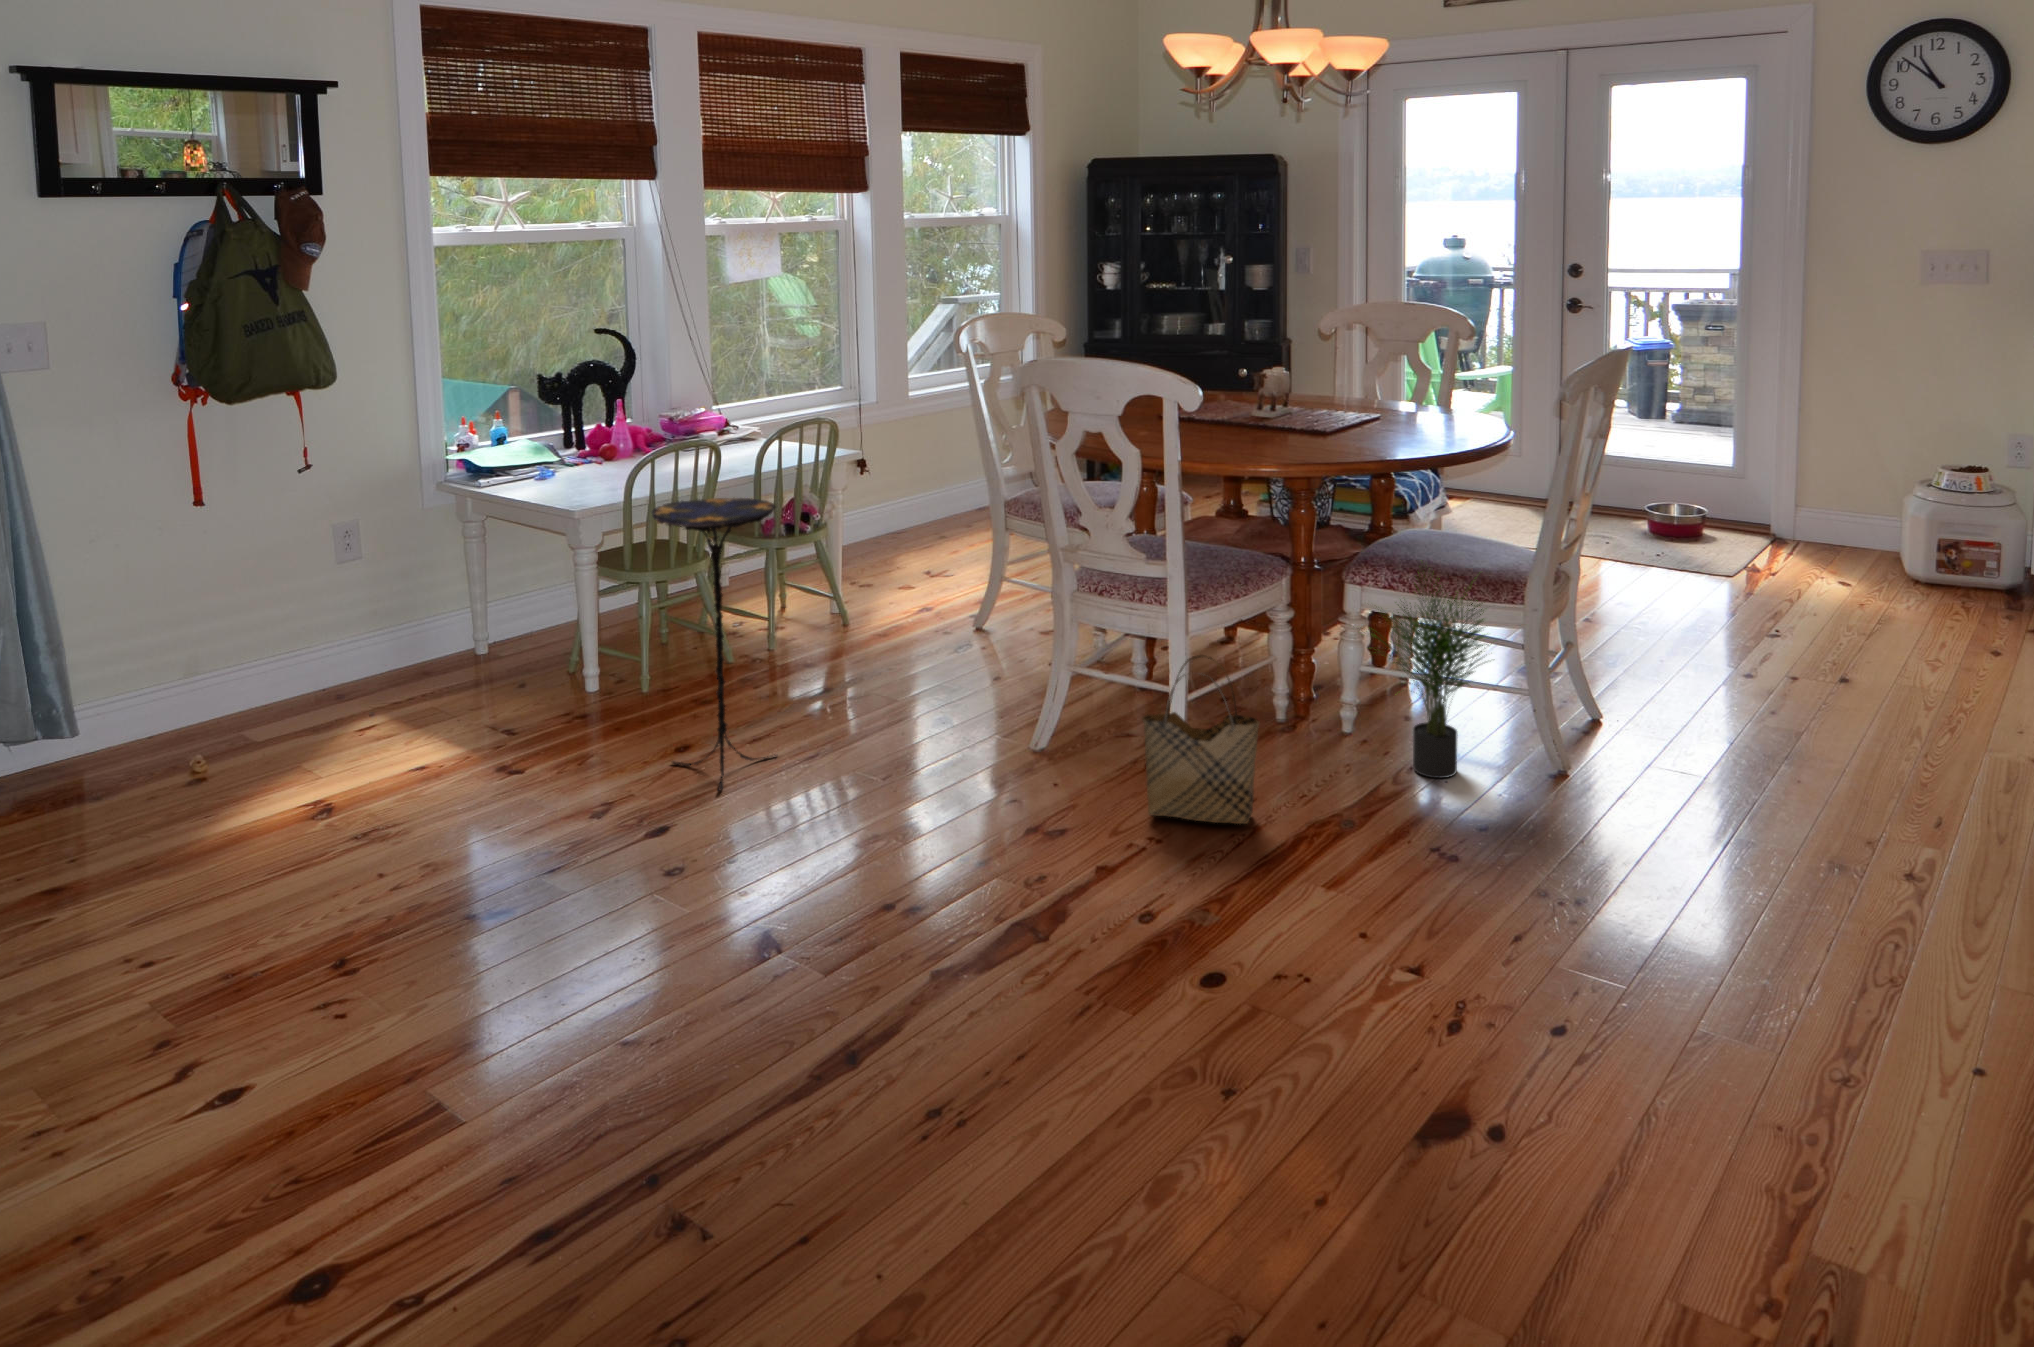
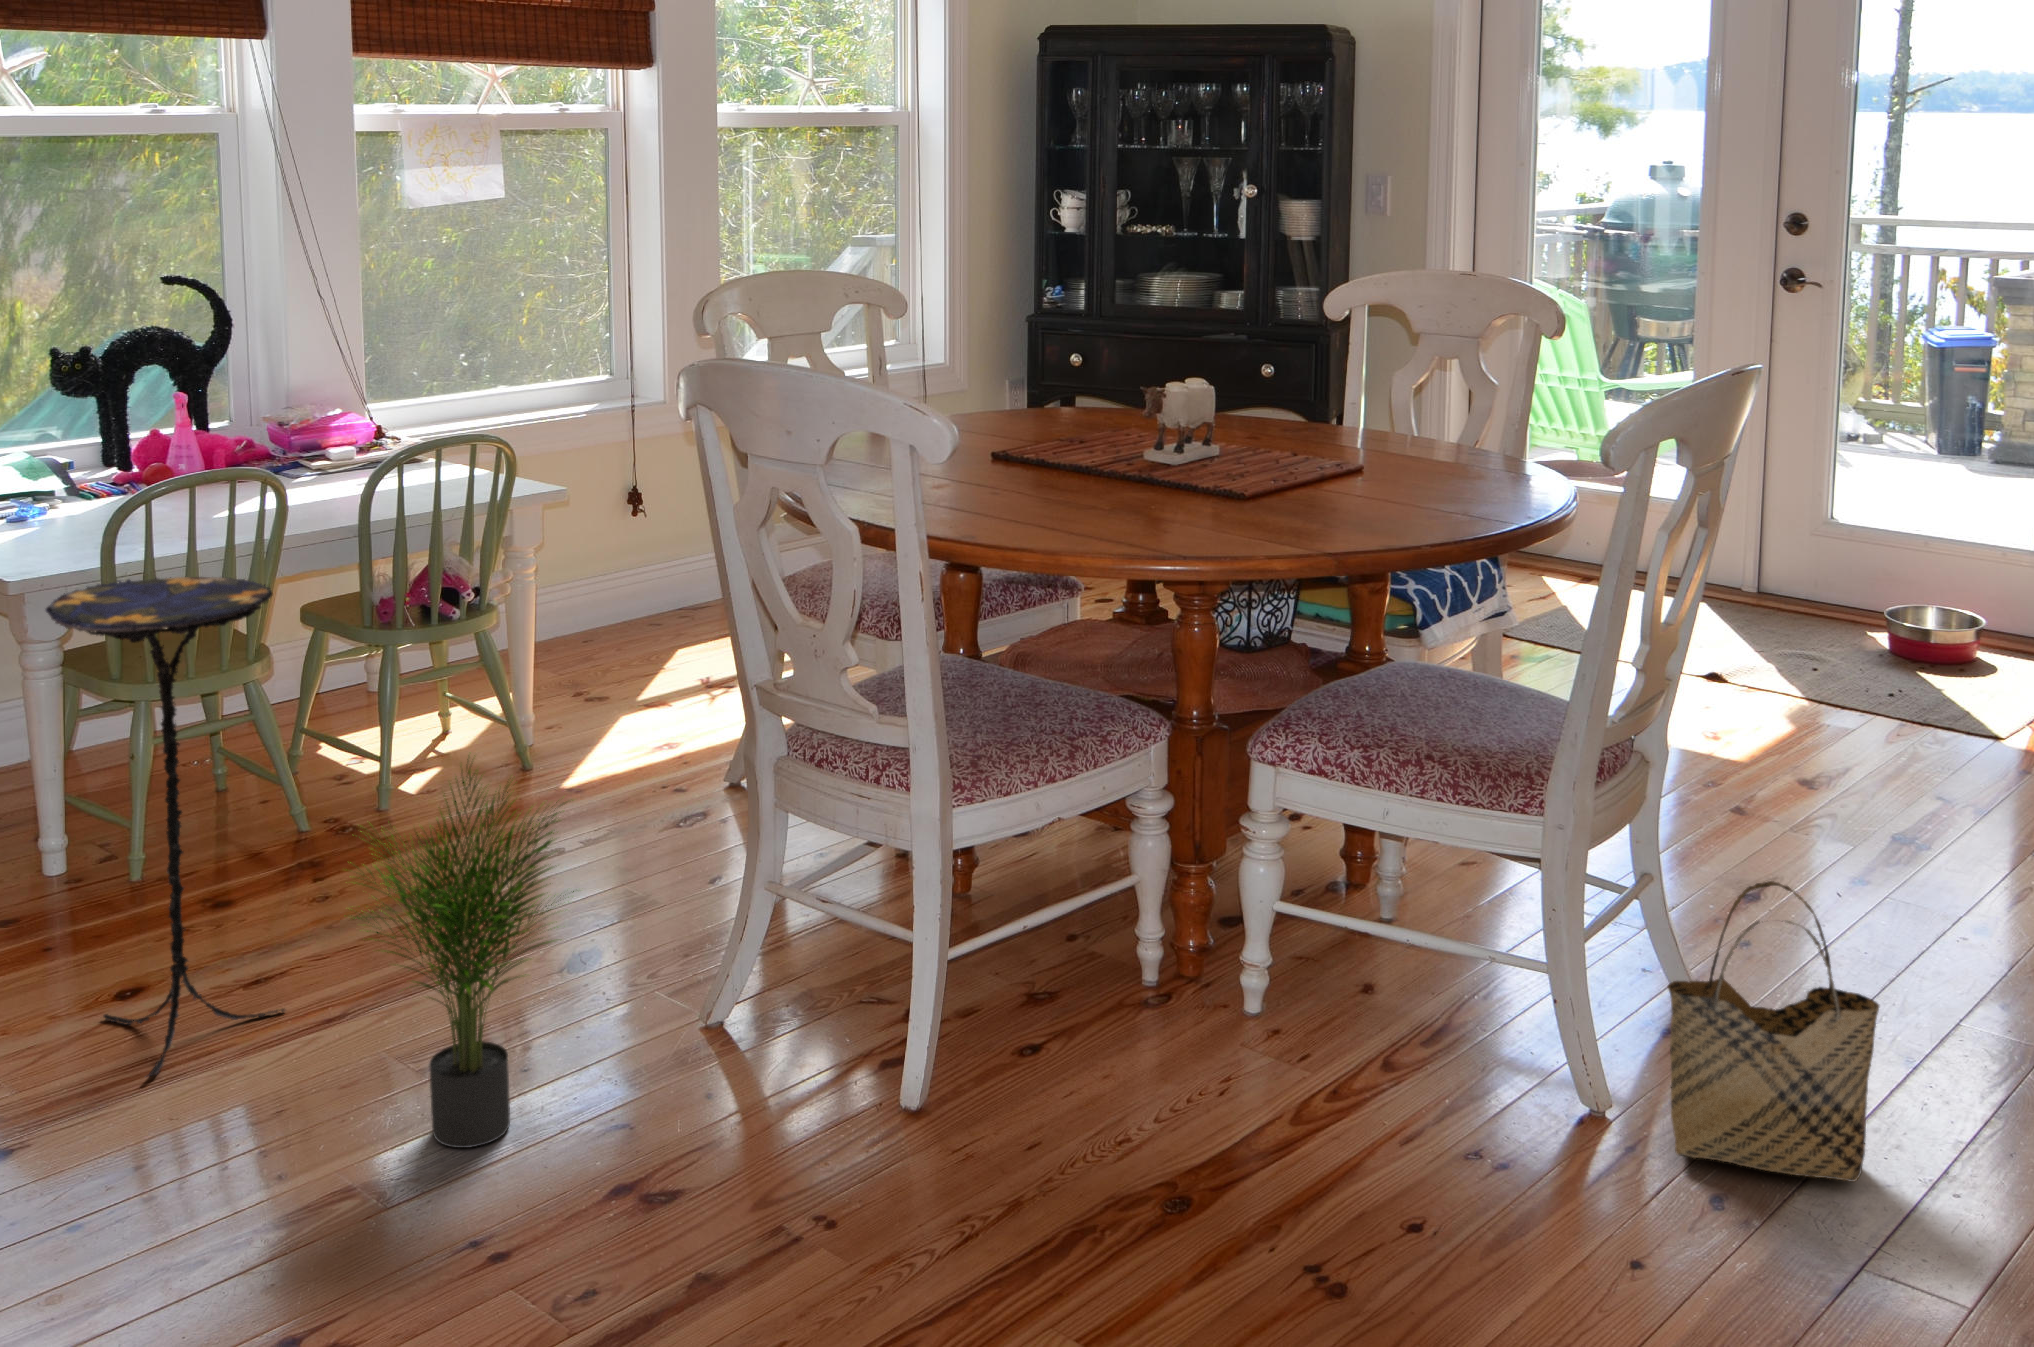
potted plant: present [1372,571,1492,778] -> present [351,759,574,1148]
woven basket: present [1142,655,1260,824] -> present [1667,881,1879,1182]

